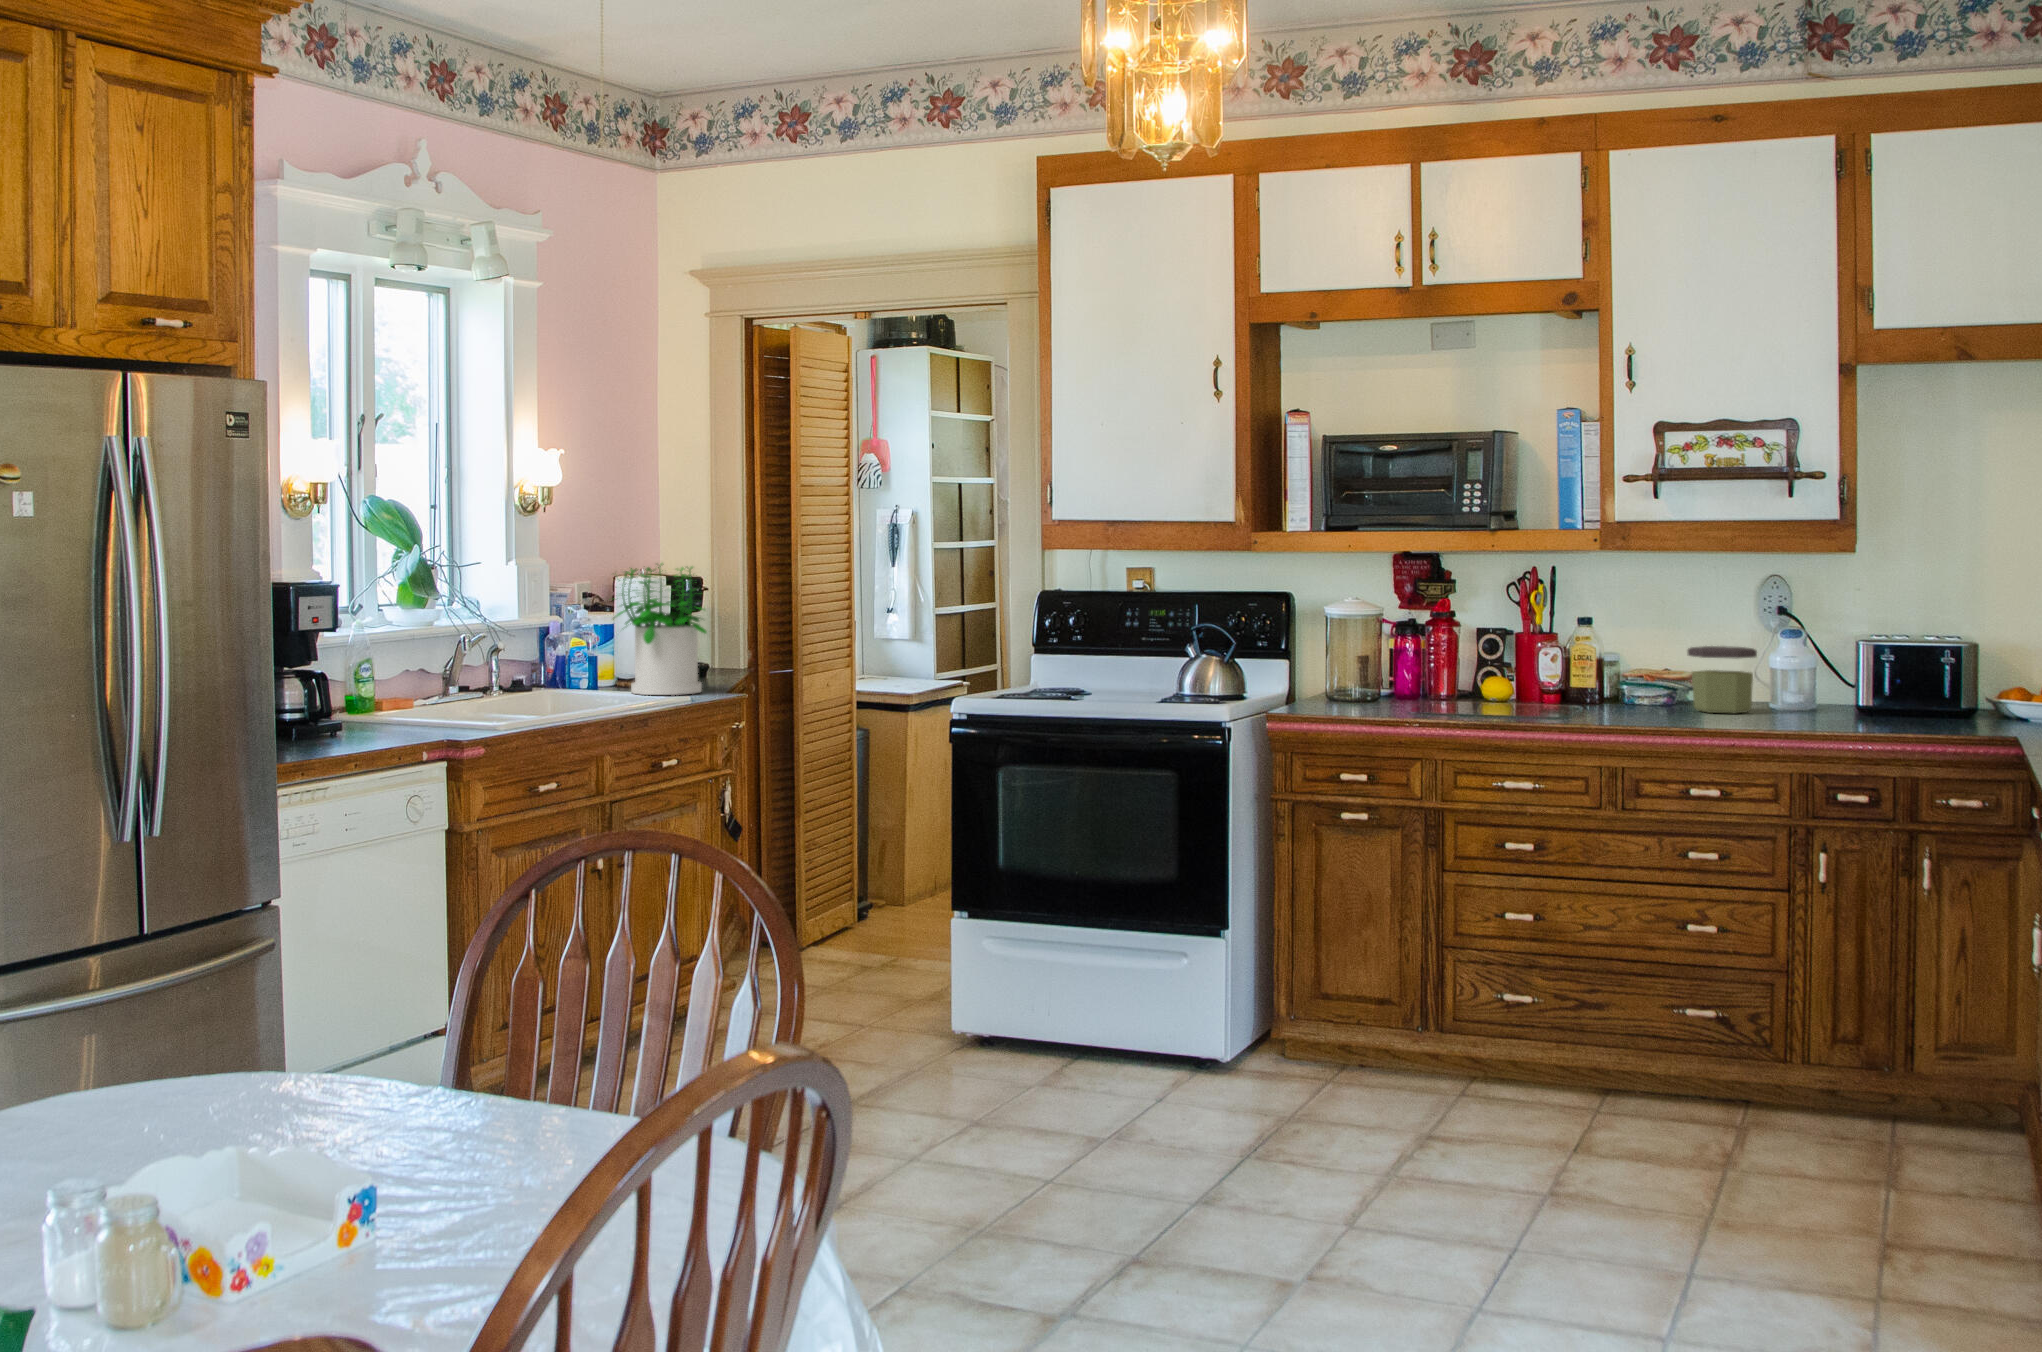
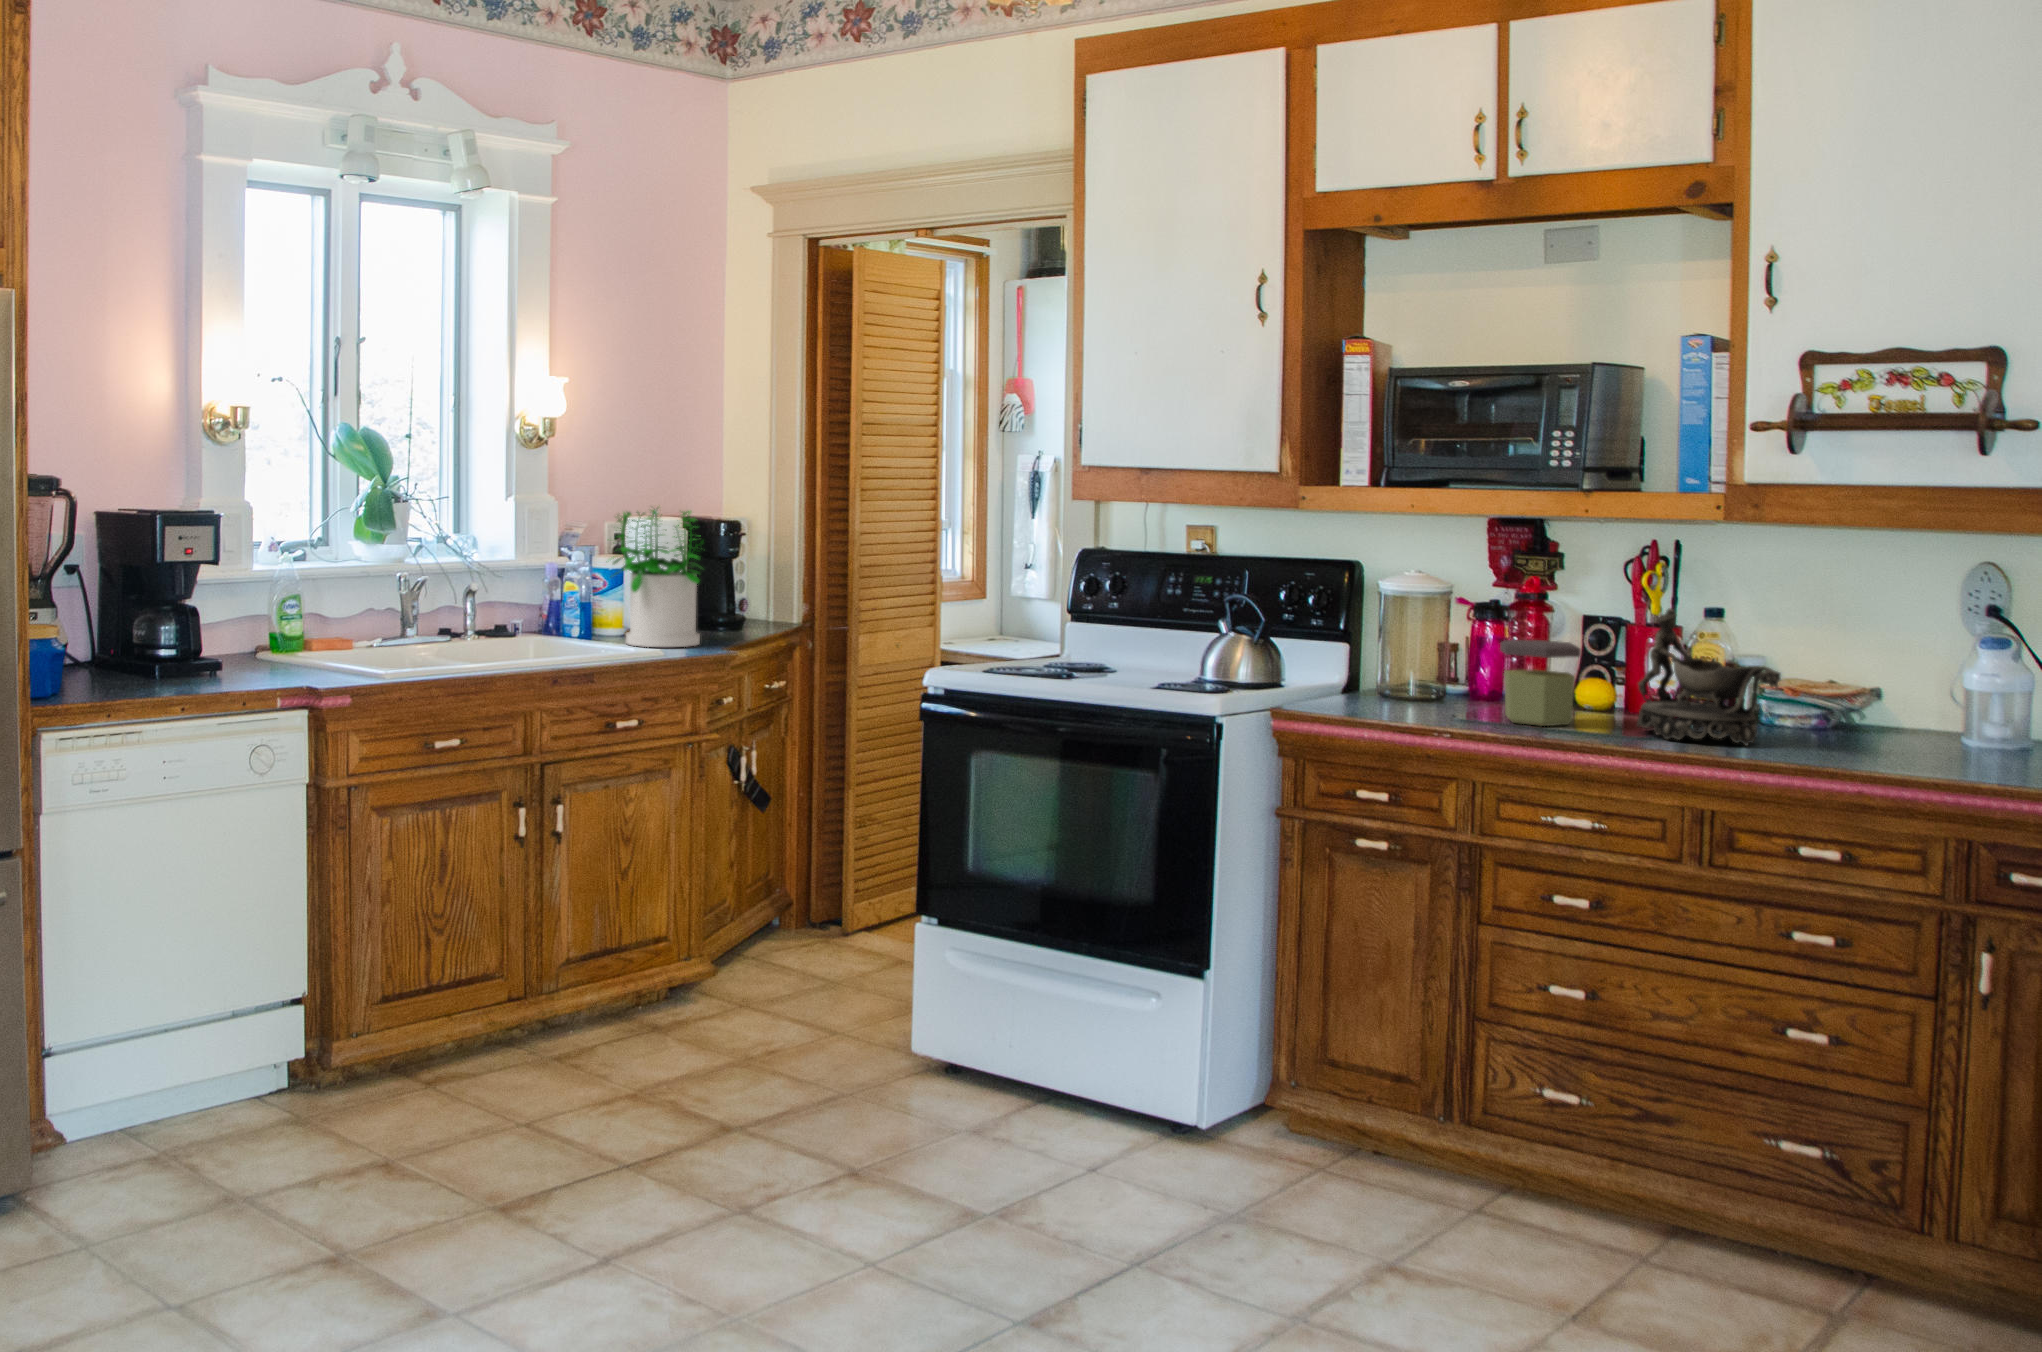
decorative bowl: none [1546,617,1663,717] -> present [1637,608,1781,745]
jar: present [1687,646,1757,713] -> present [1500,640,1581,726]

